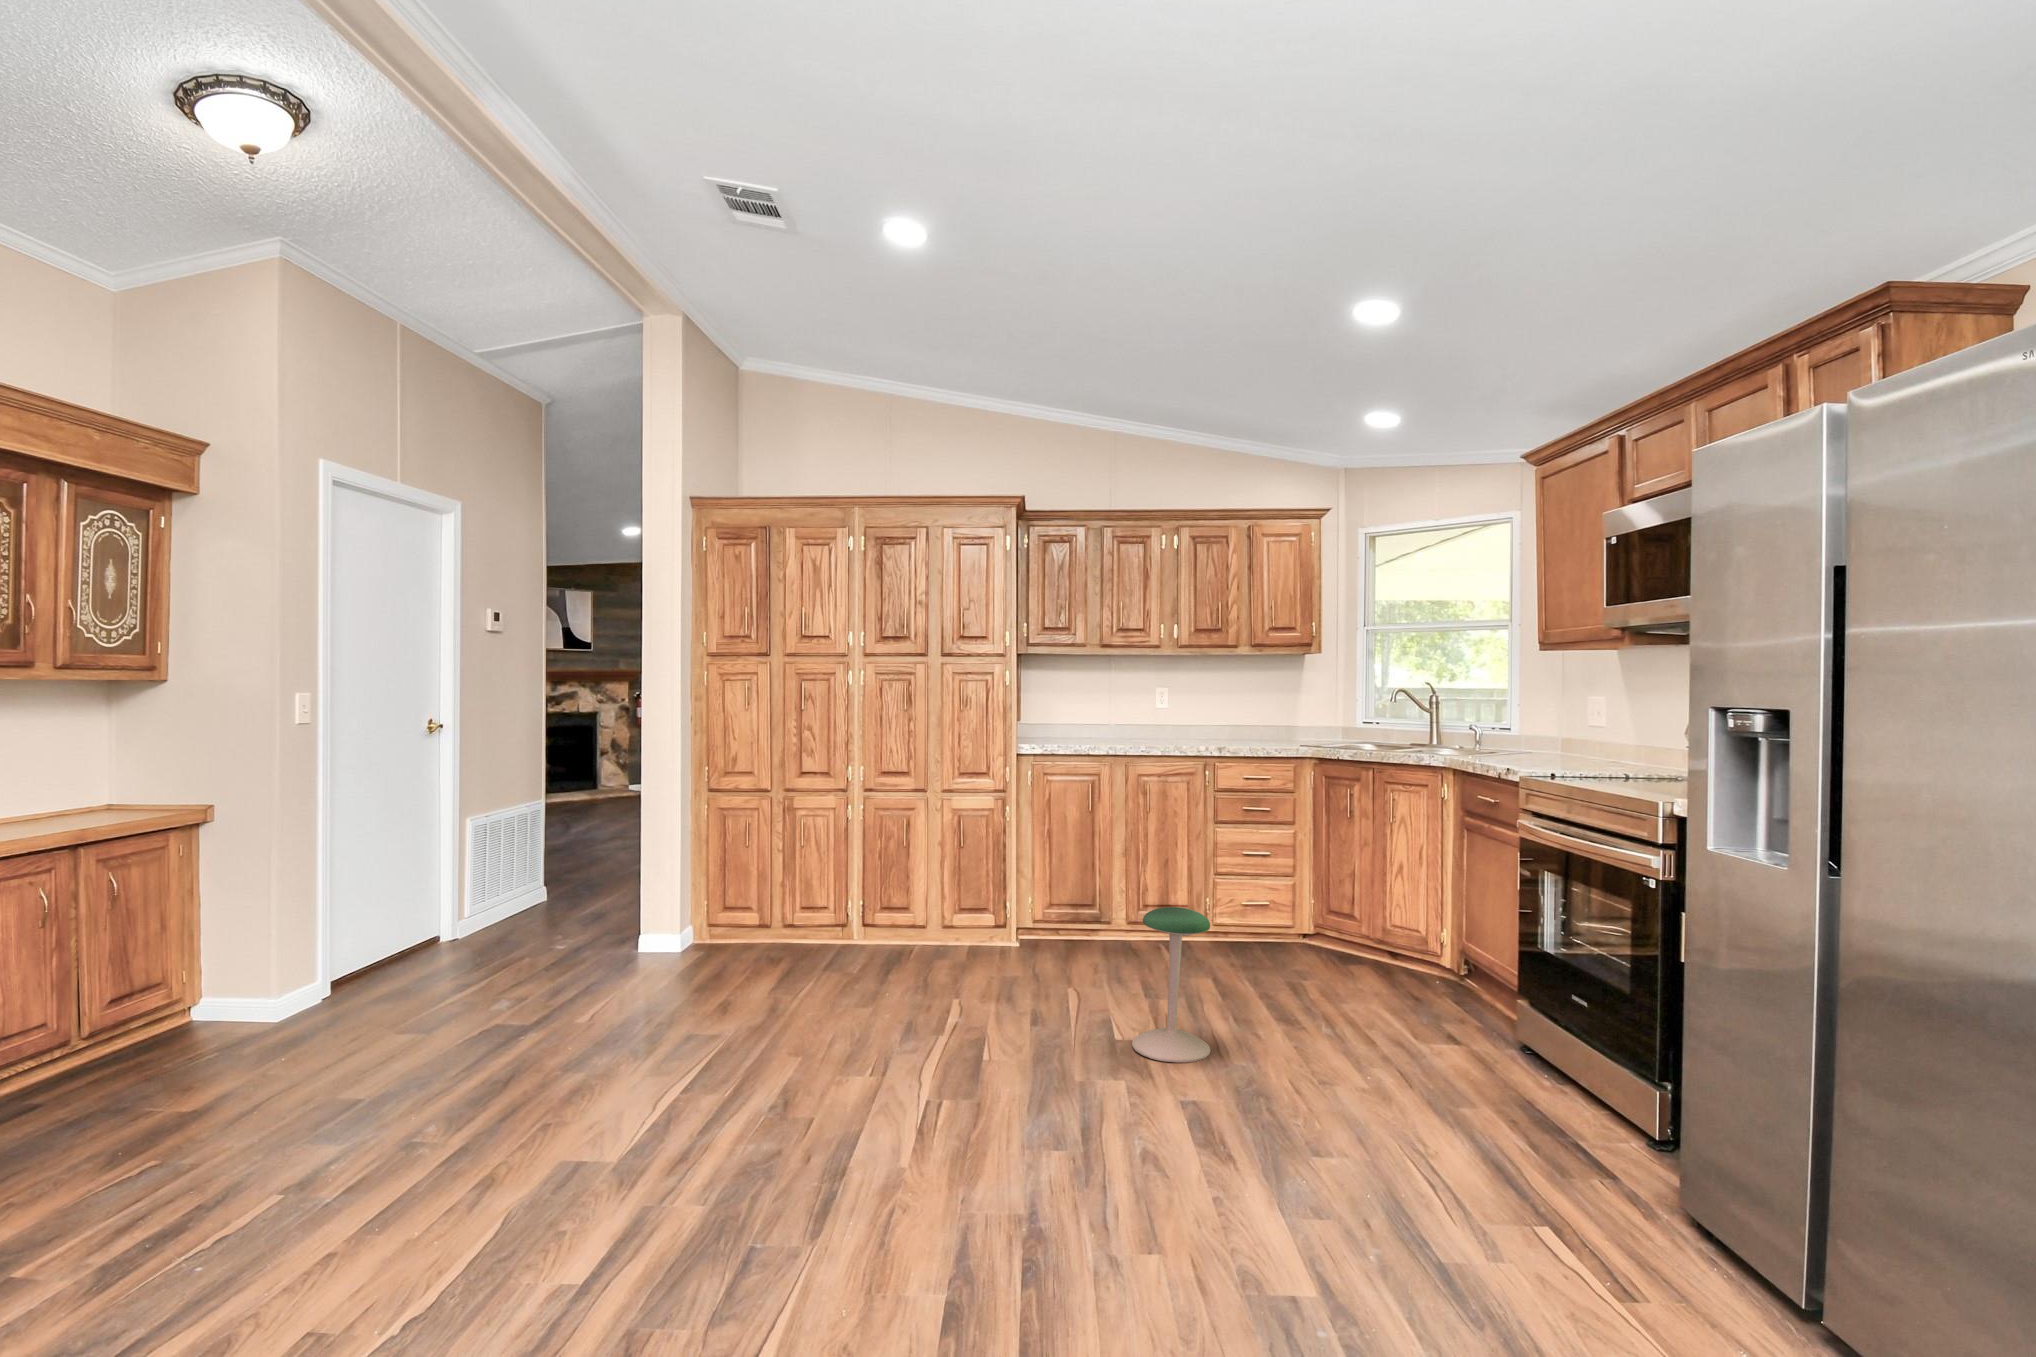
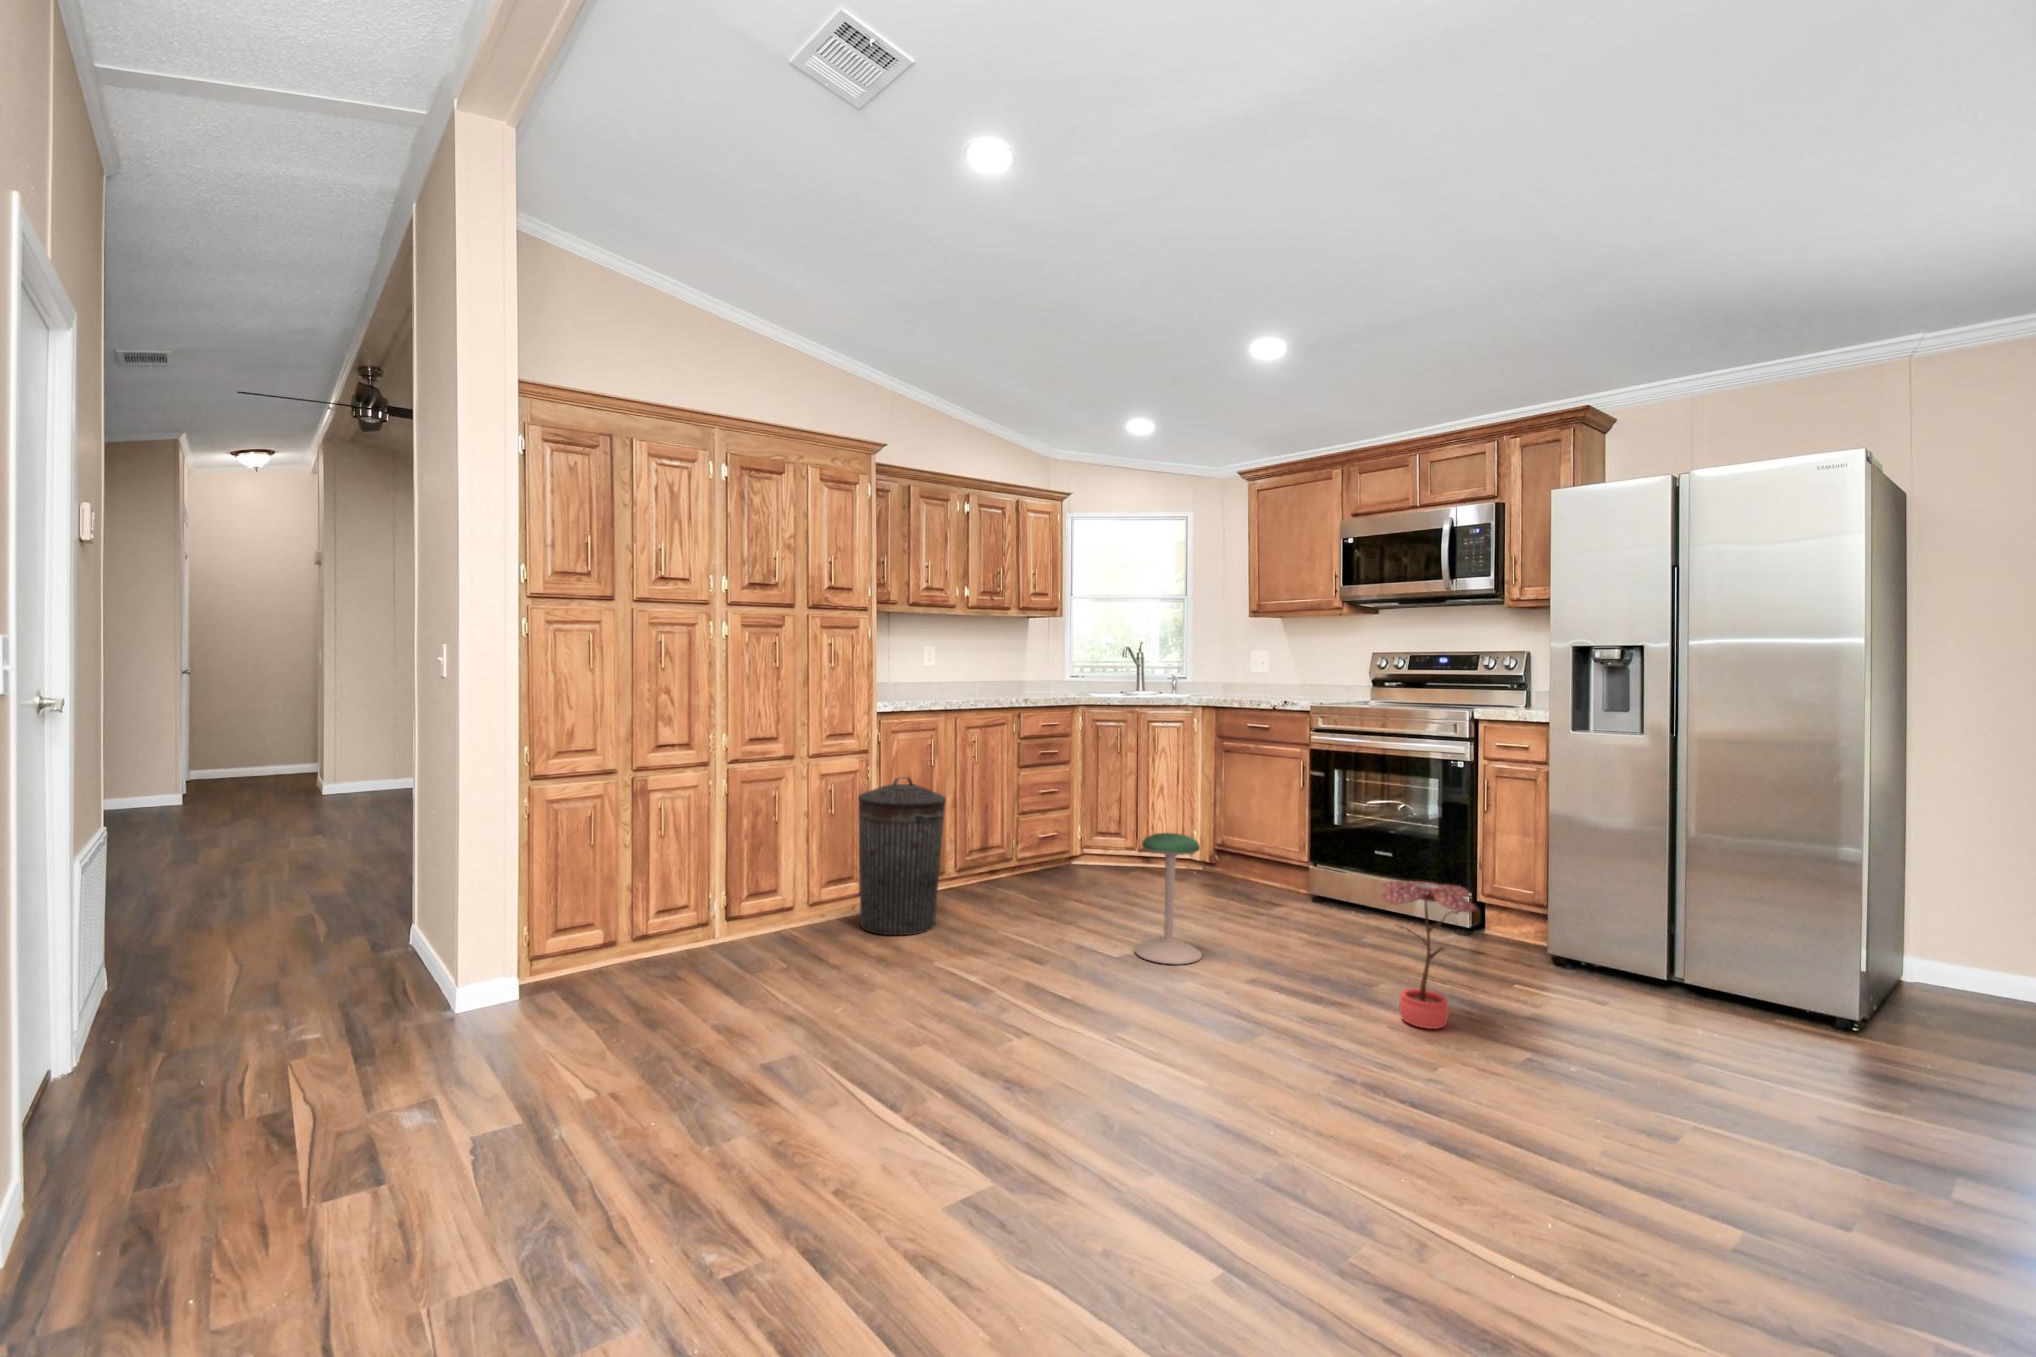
trash can: none [962,818,1046,973] -> present [858,777,946,935]
potted plant: none [1209,1004,1357,1209] -> present [1381,881,1477,1029]

